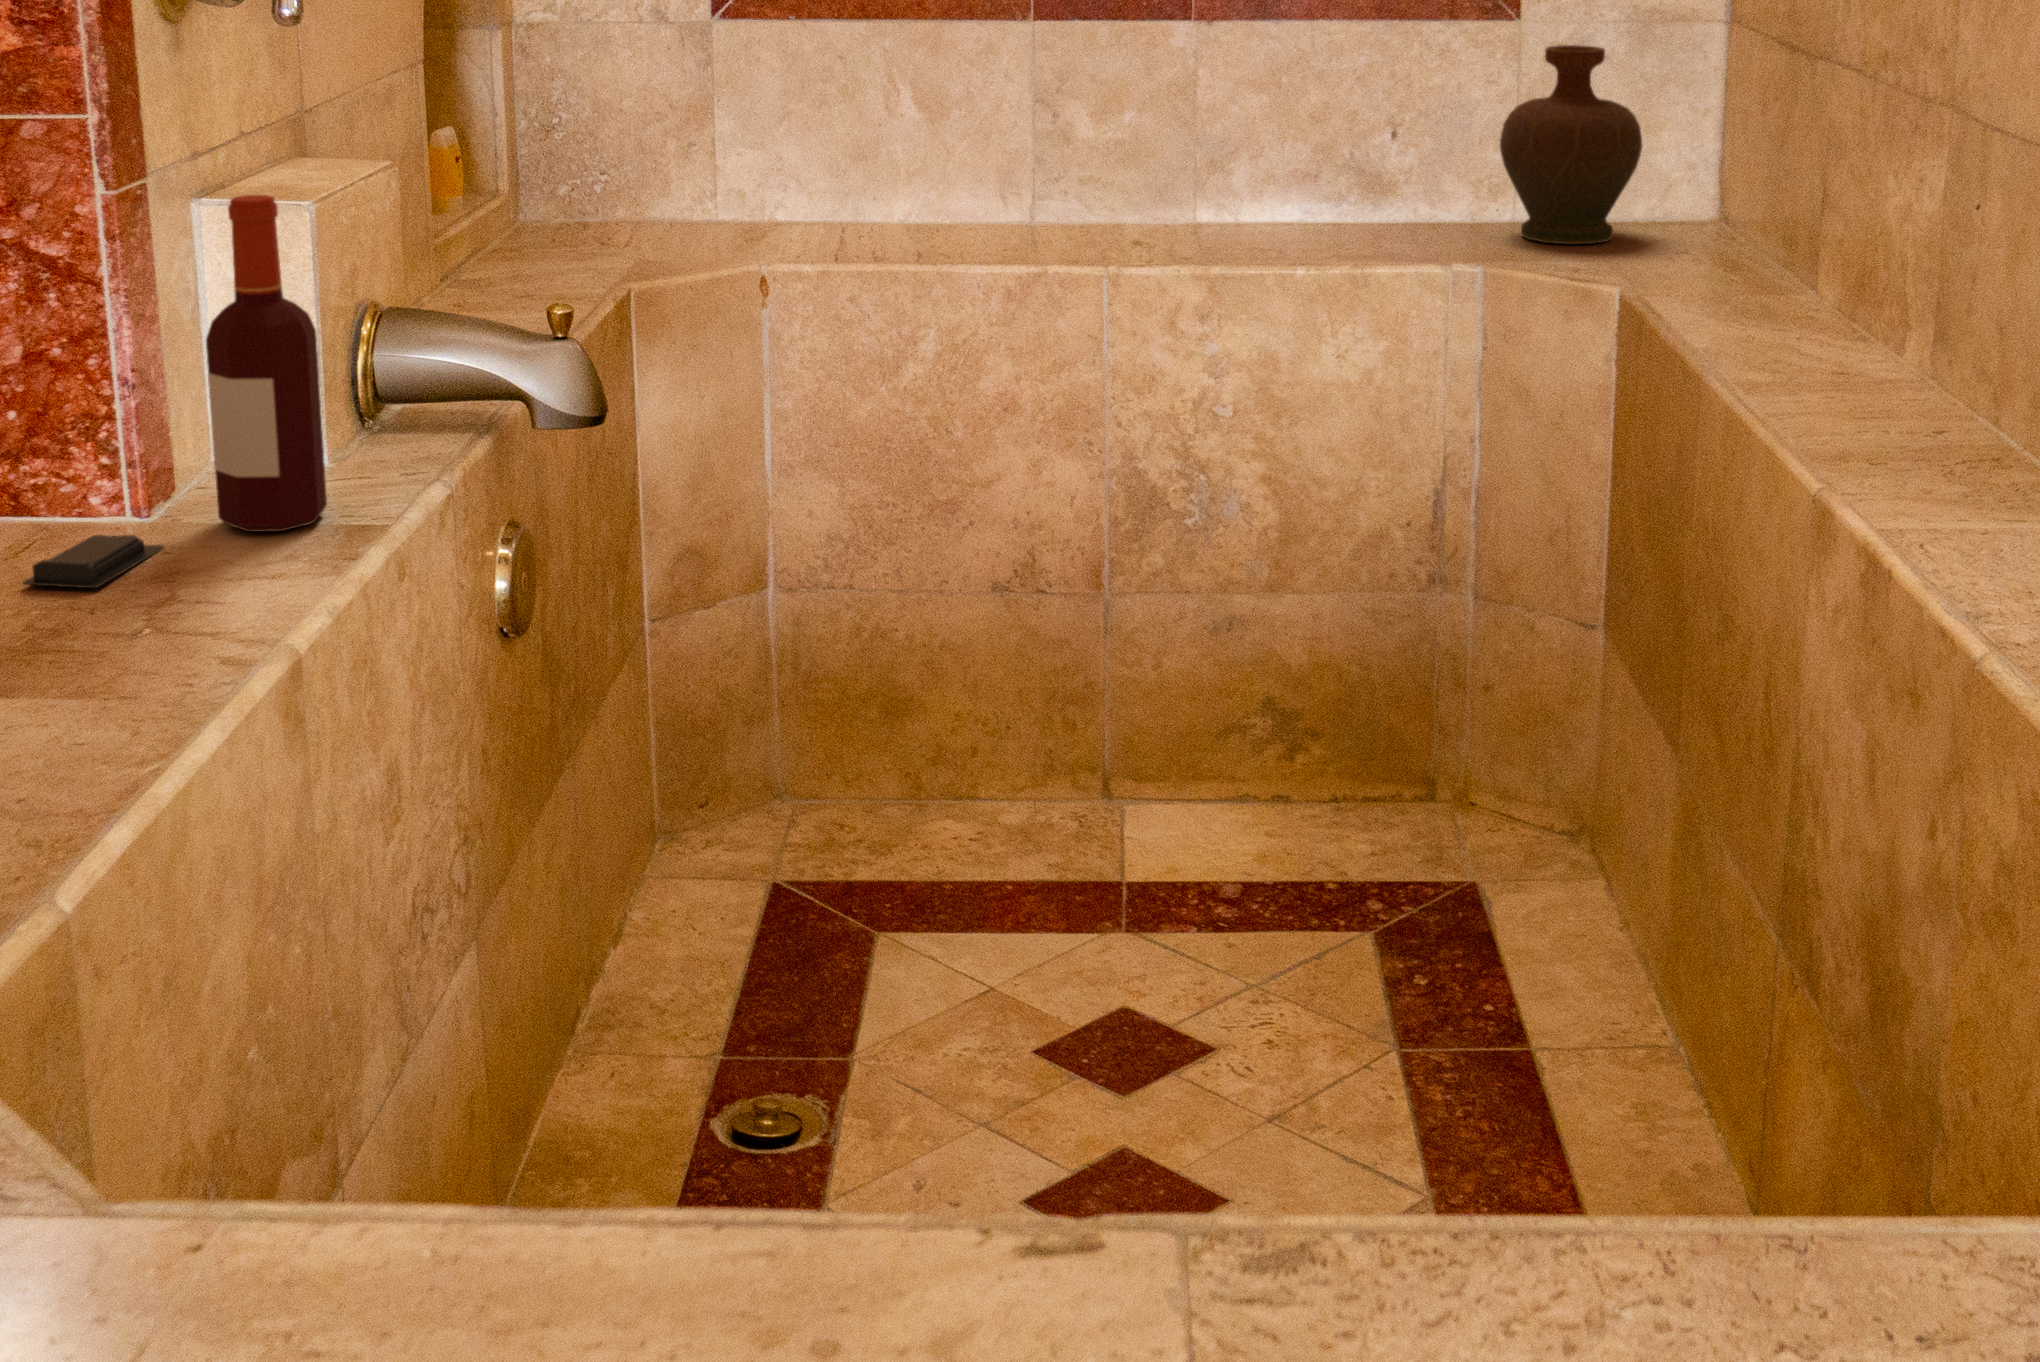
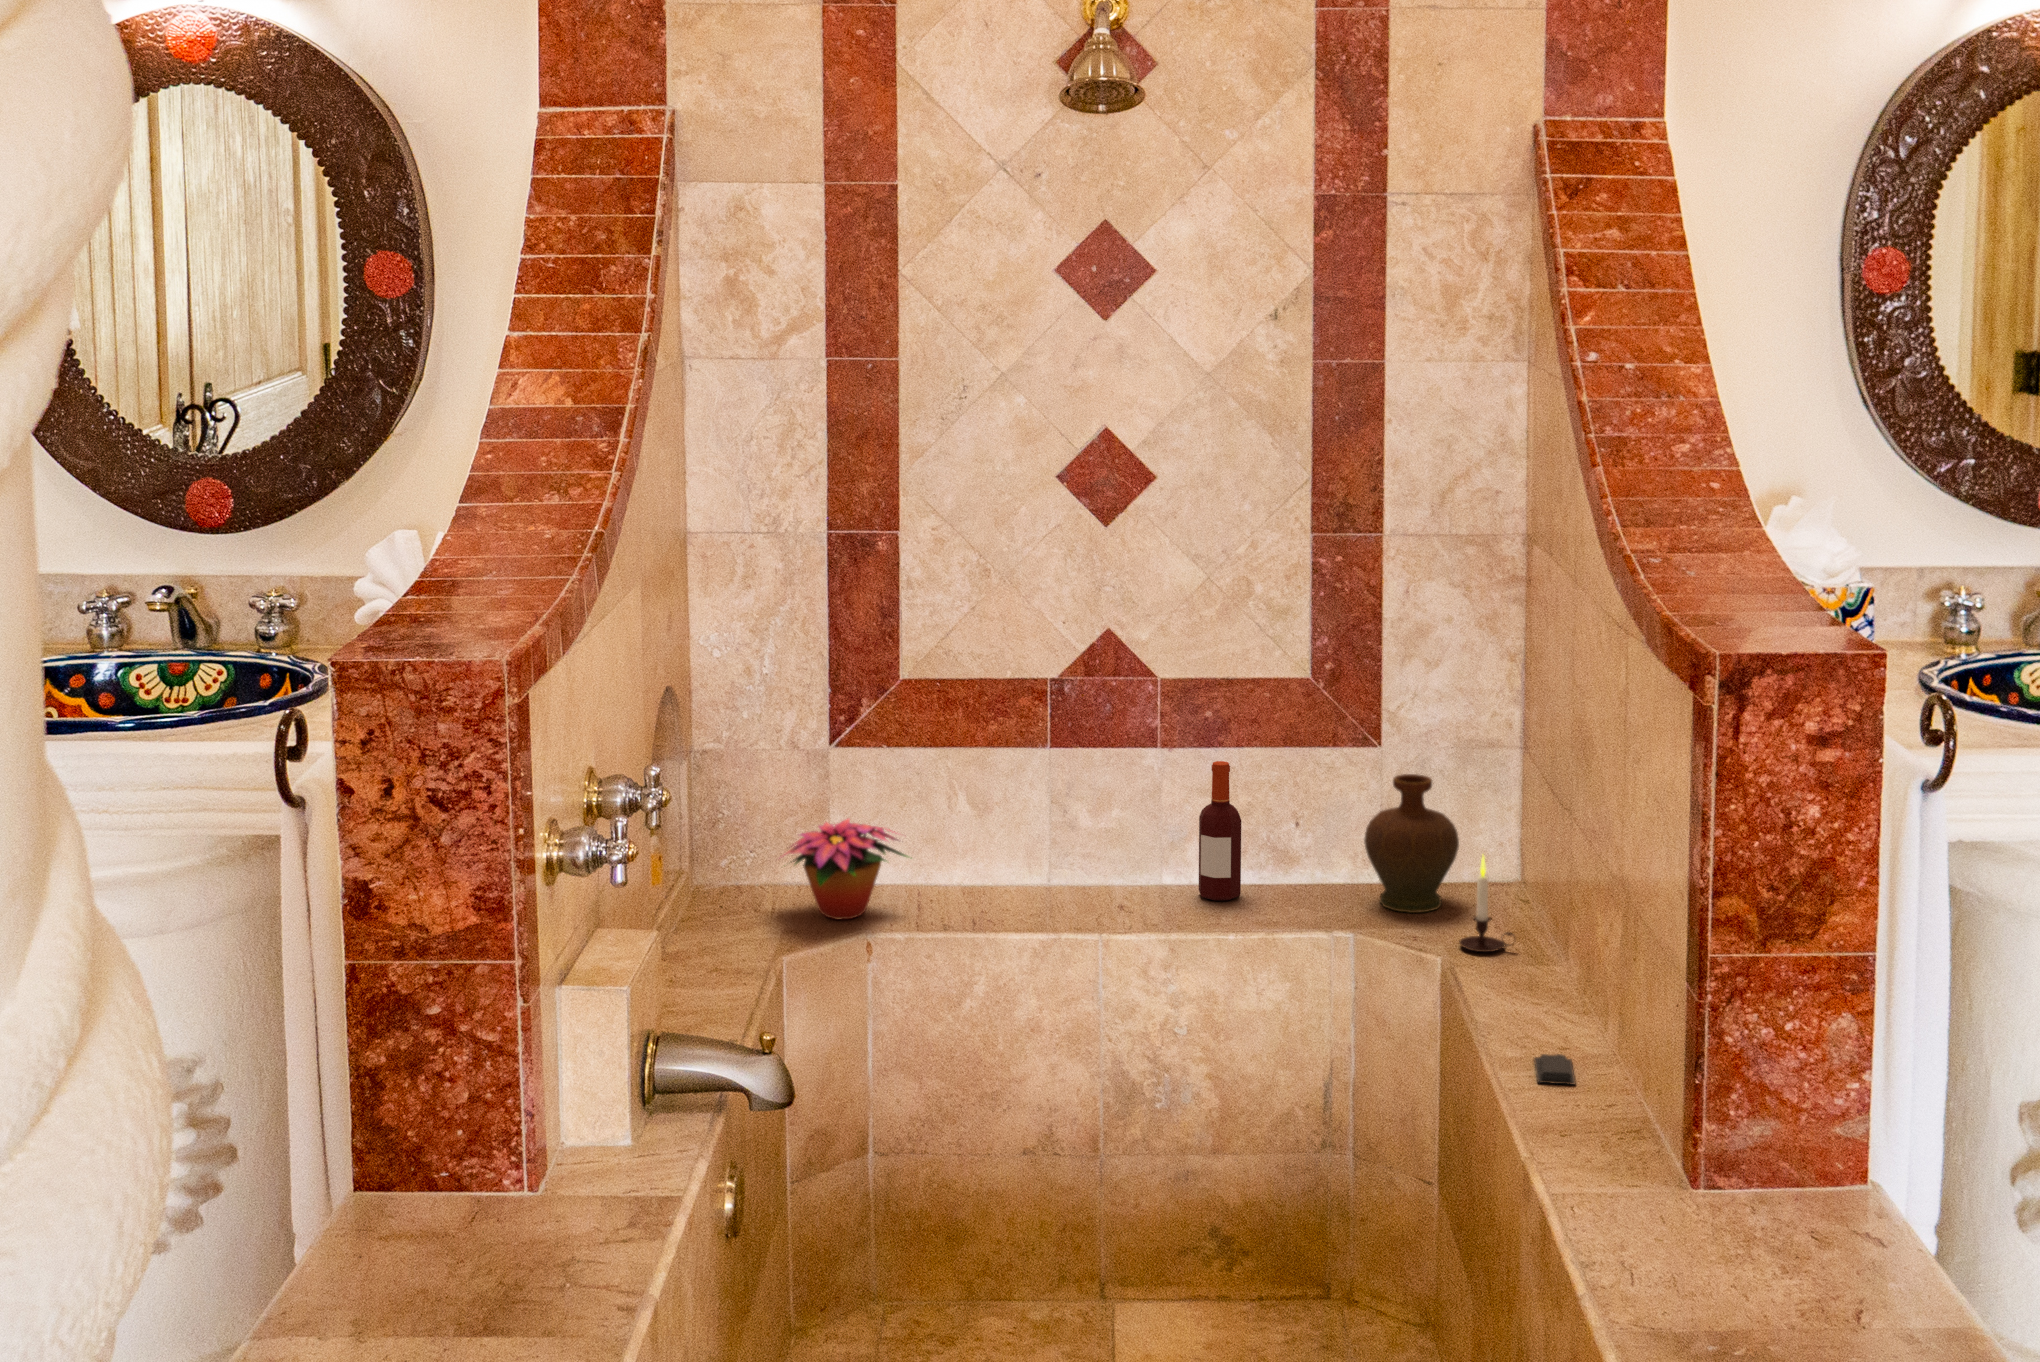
flower arrangement: none [618,102,834,250] -> present [779,818,907,919]
candle: none [1649,131,1738,280] -> present [1459,856,1513,952]
bottle: present [206,195,327,532] -> present [1199,761,1241,901]
soap bar: present [23,535,164,588] -> present [1534,1054,1575,1085]

